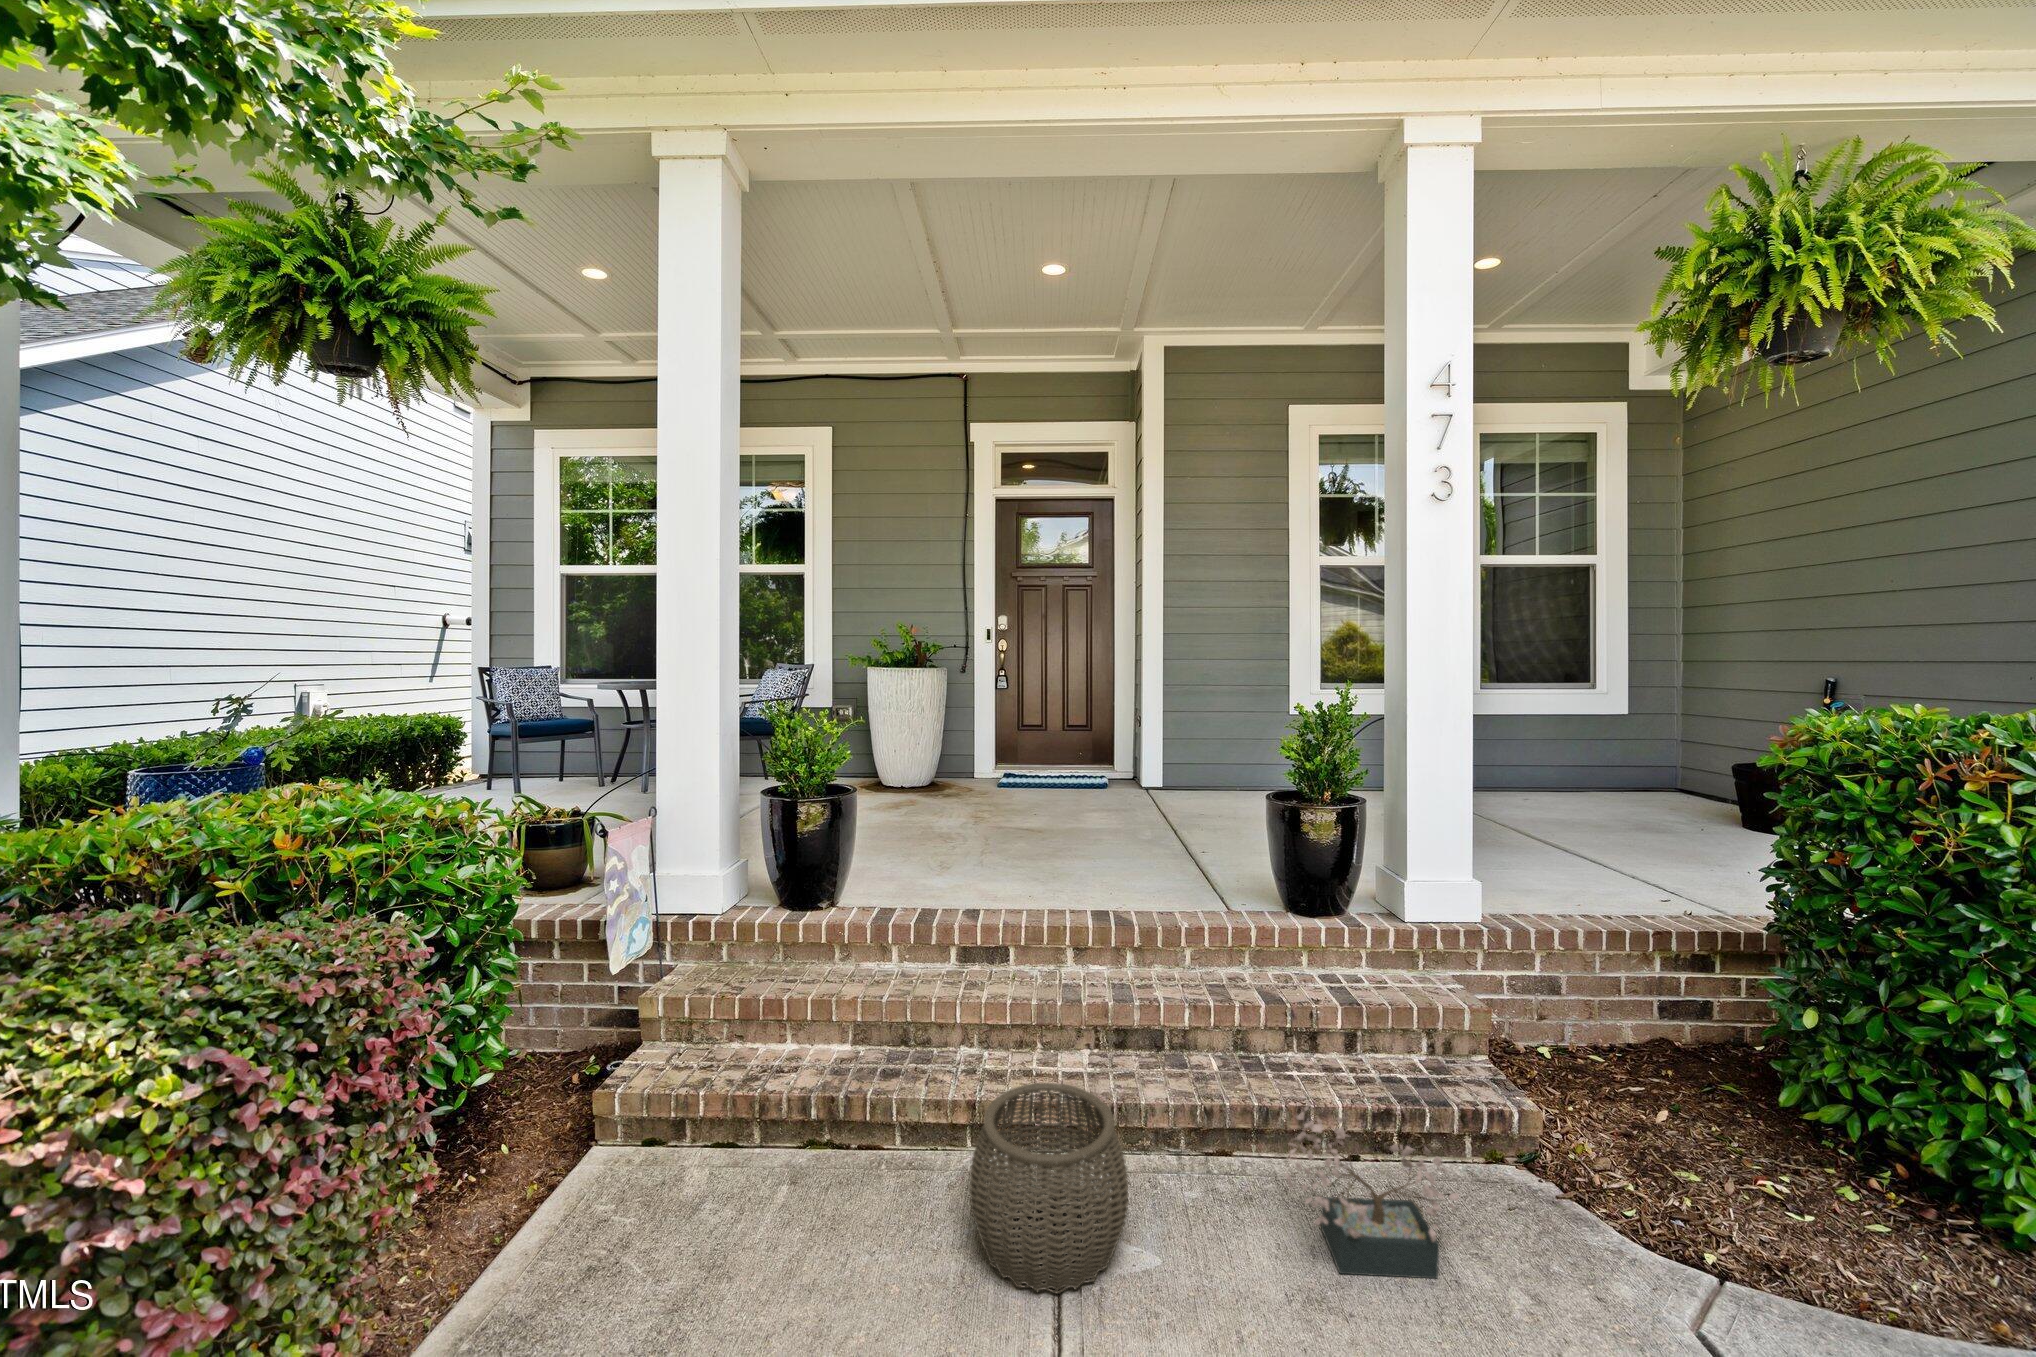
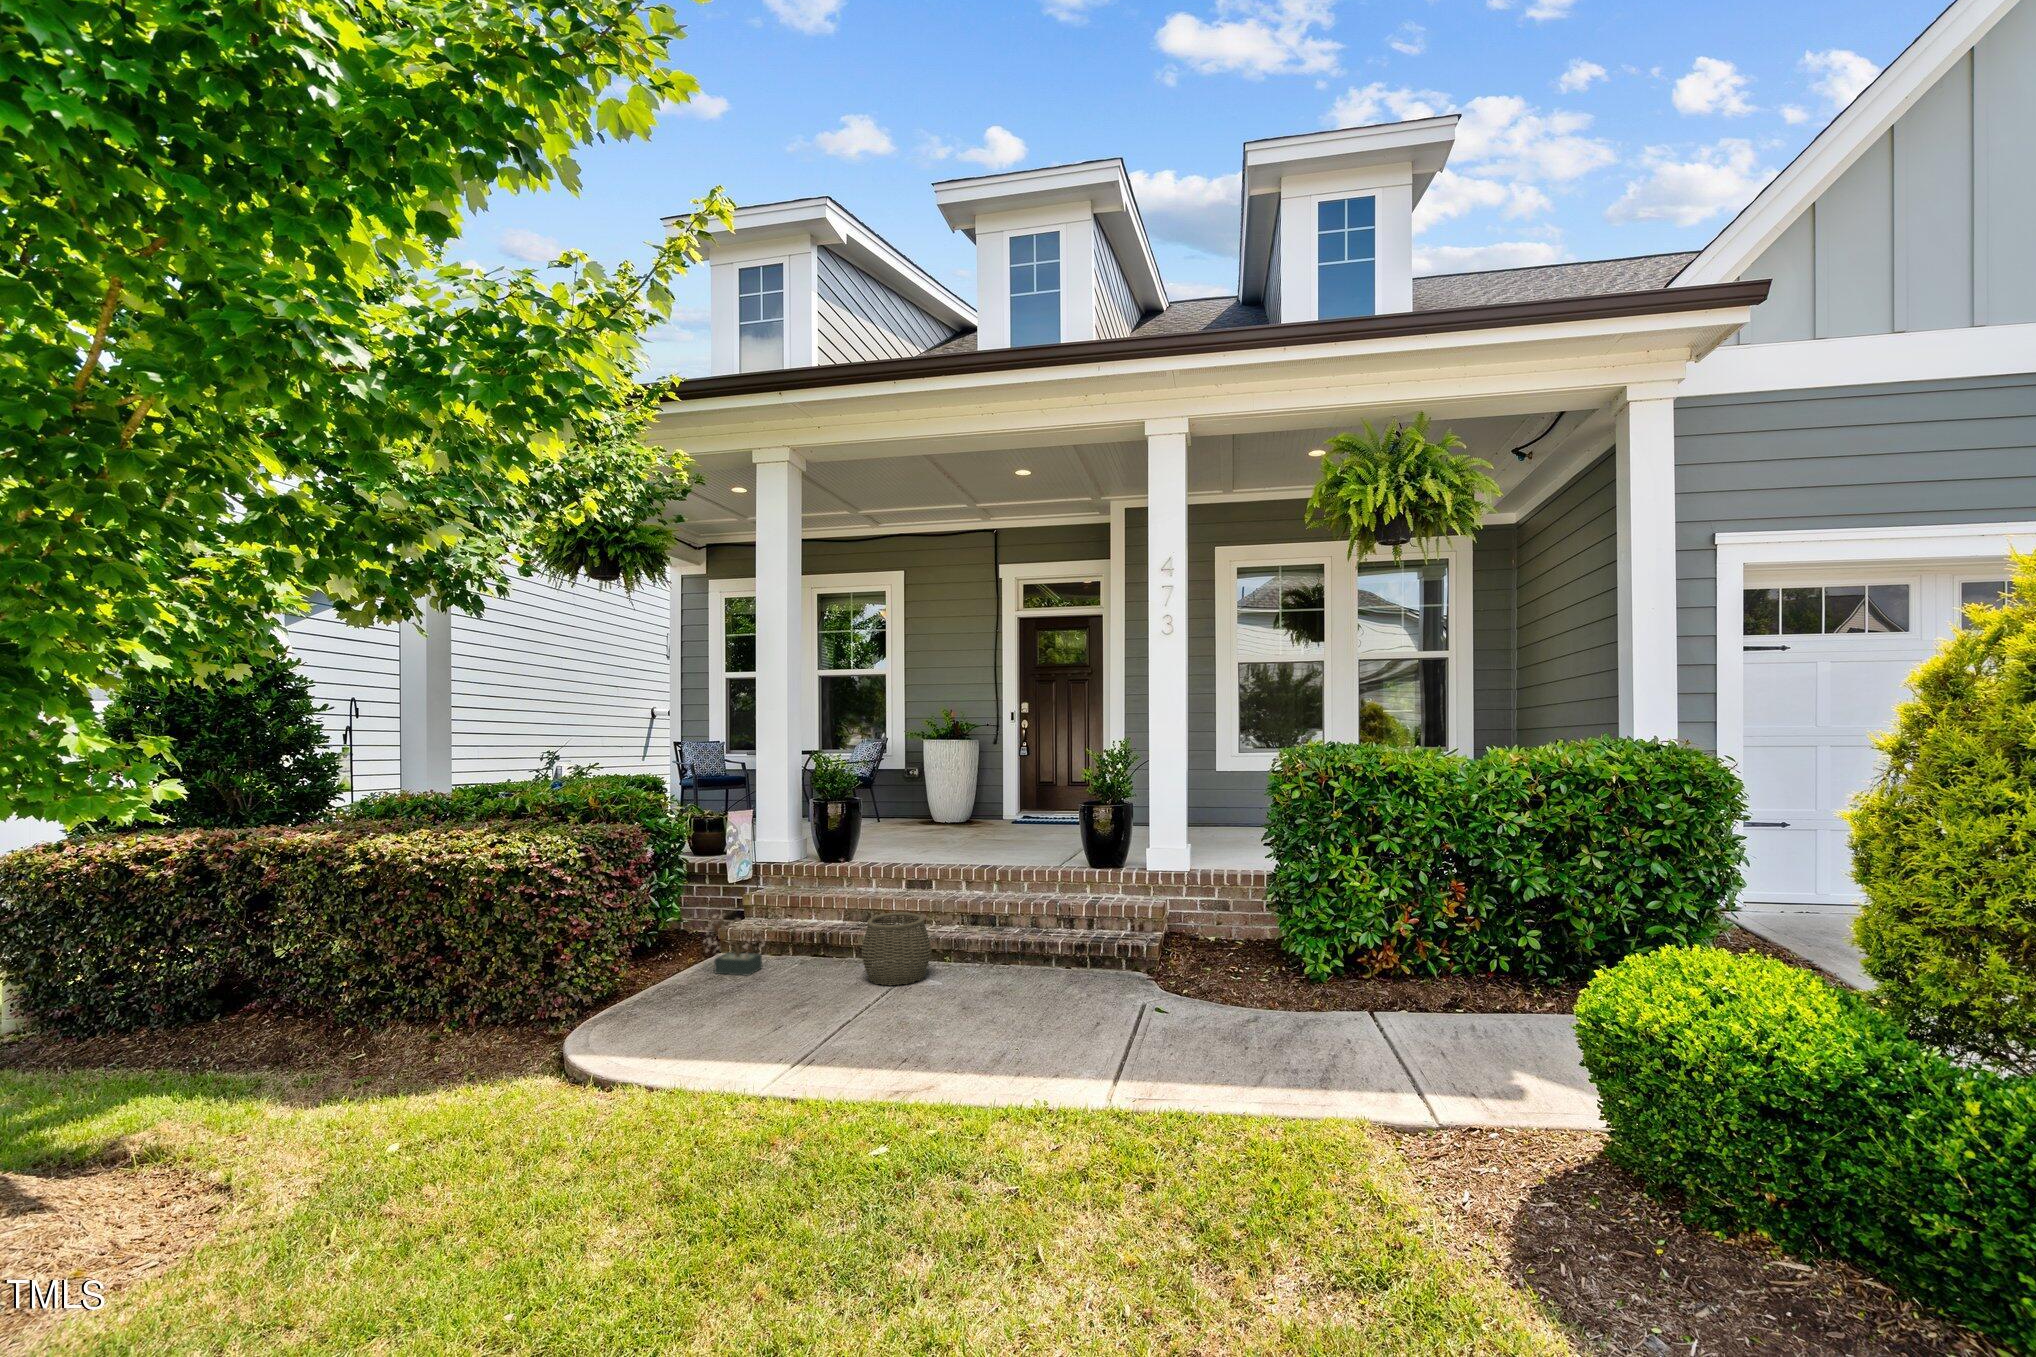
decorative plant: present [1286,1106,1459,1278] -> present [704,915,767,975]

